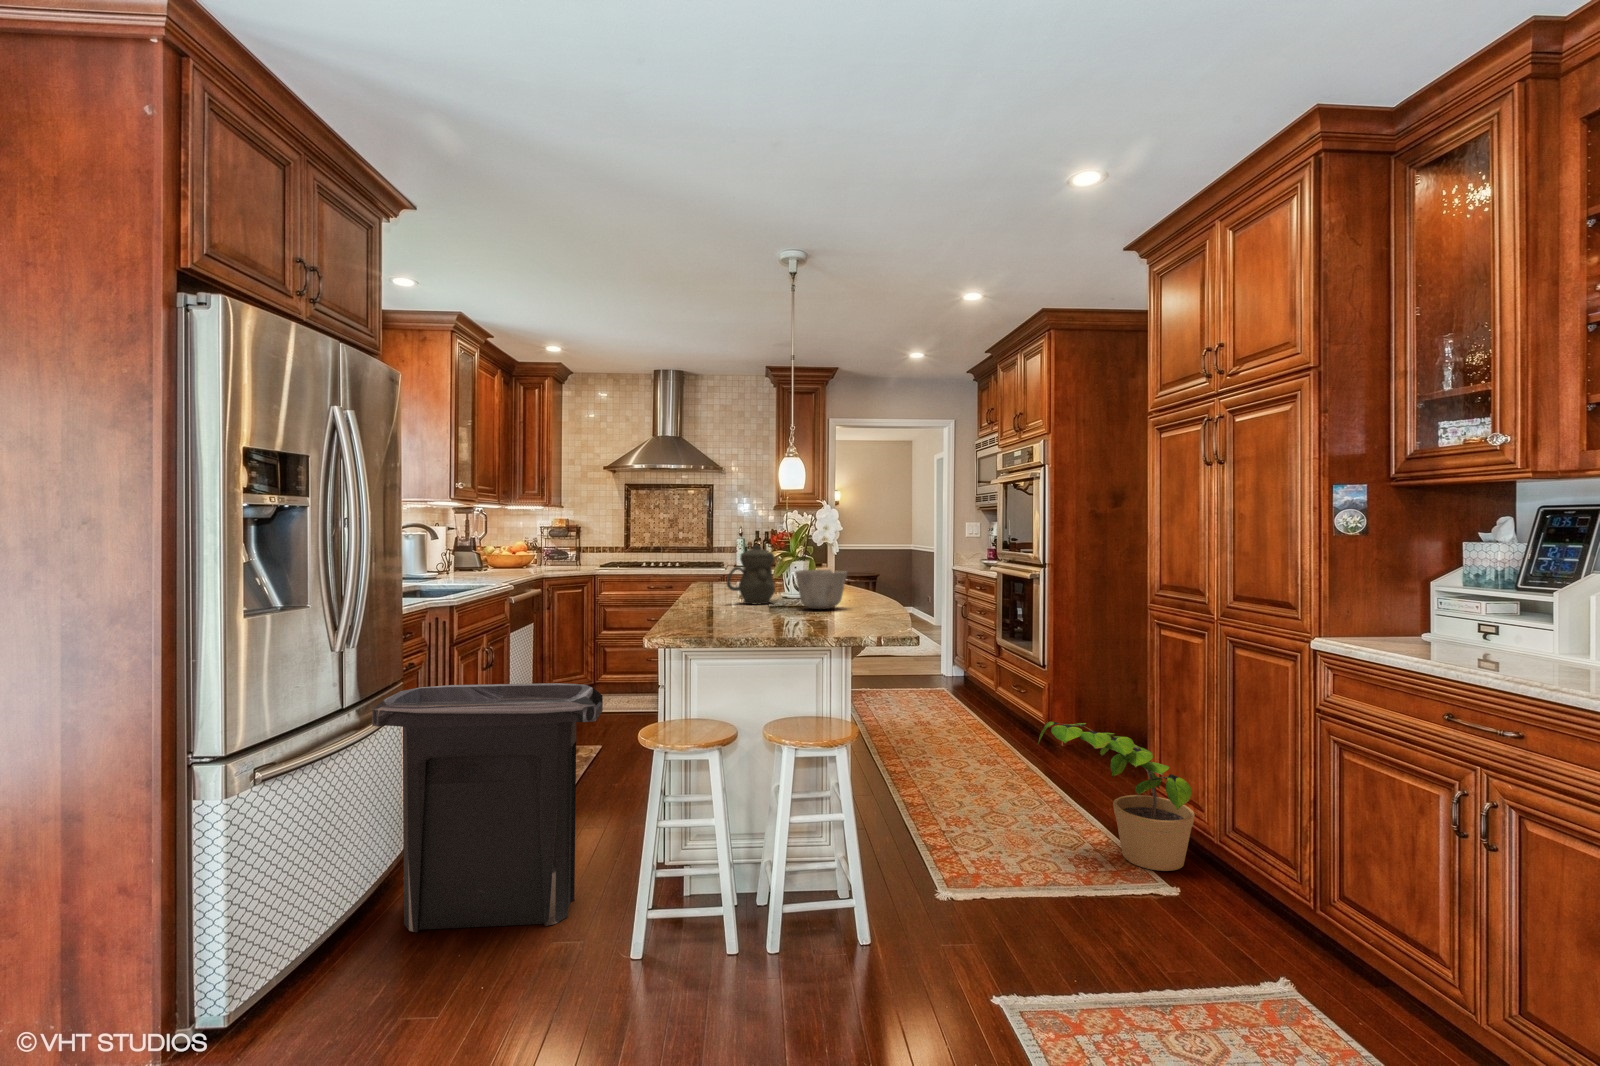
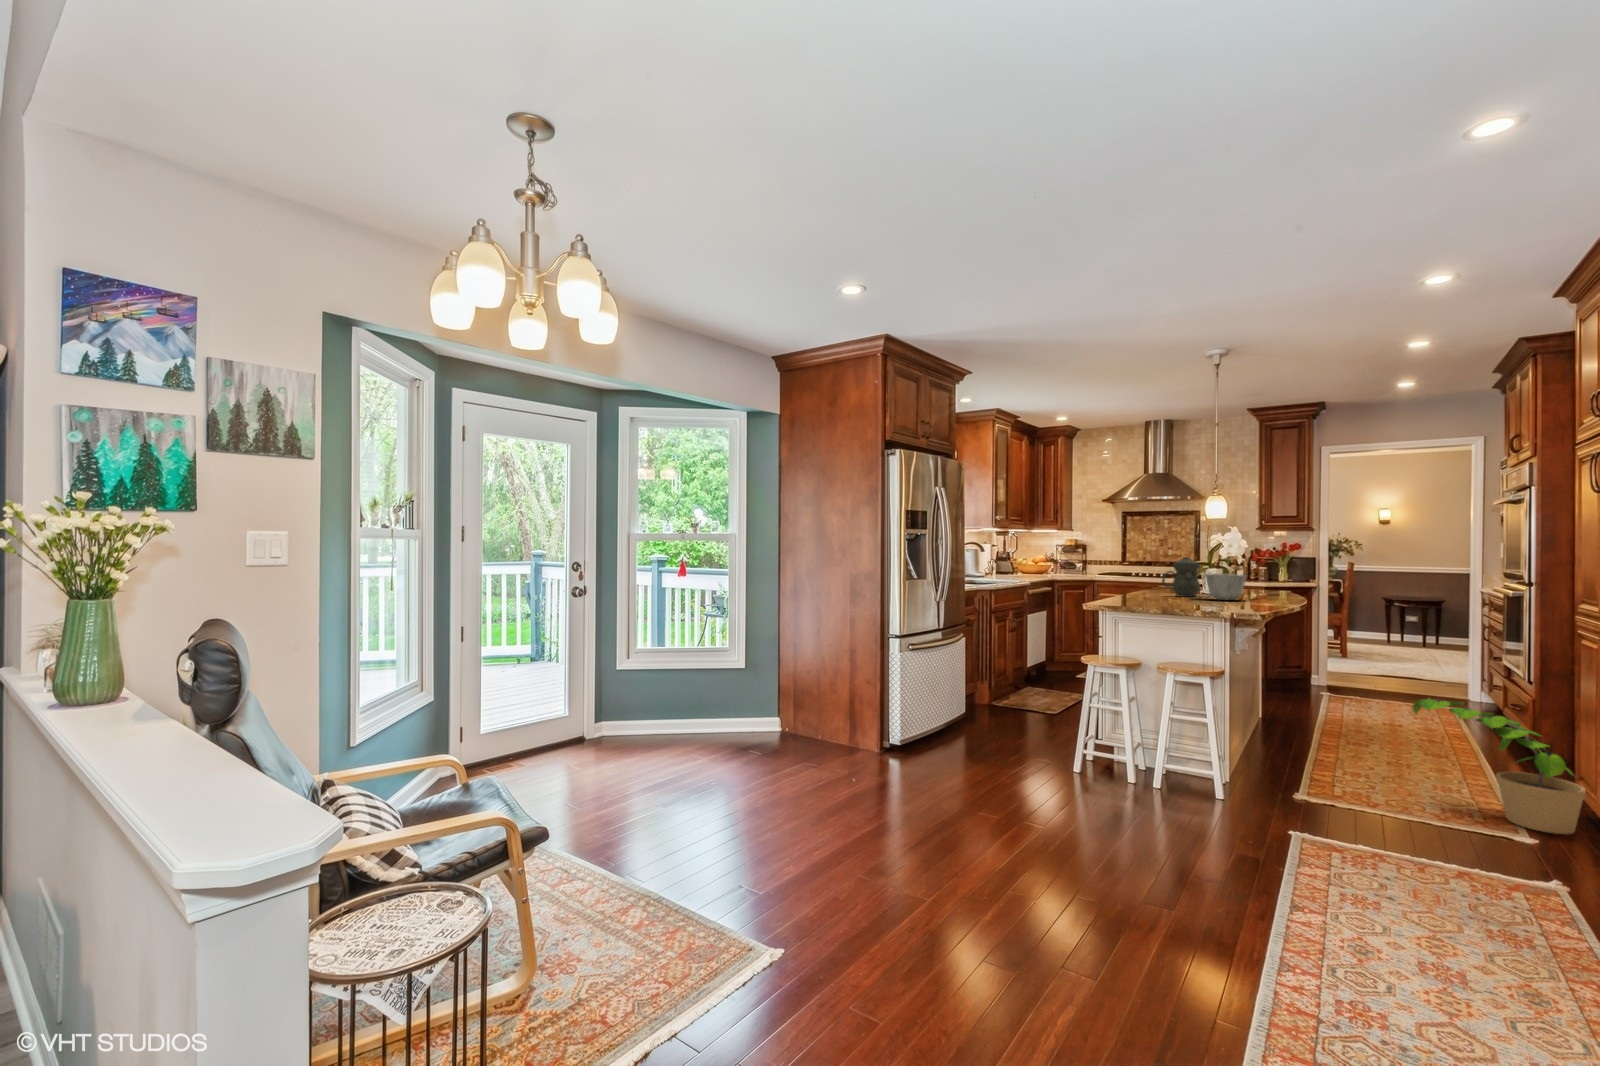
trash can: present [372,683,603,932] -> none [951,625,1066,754]

